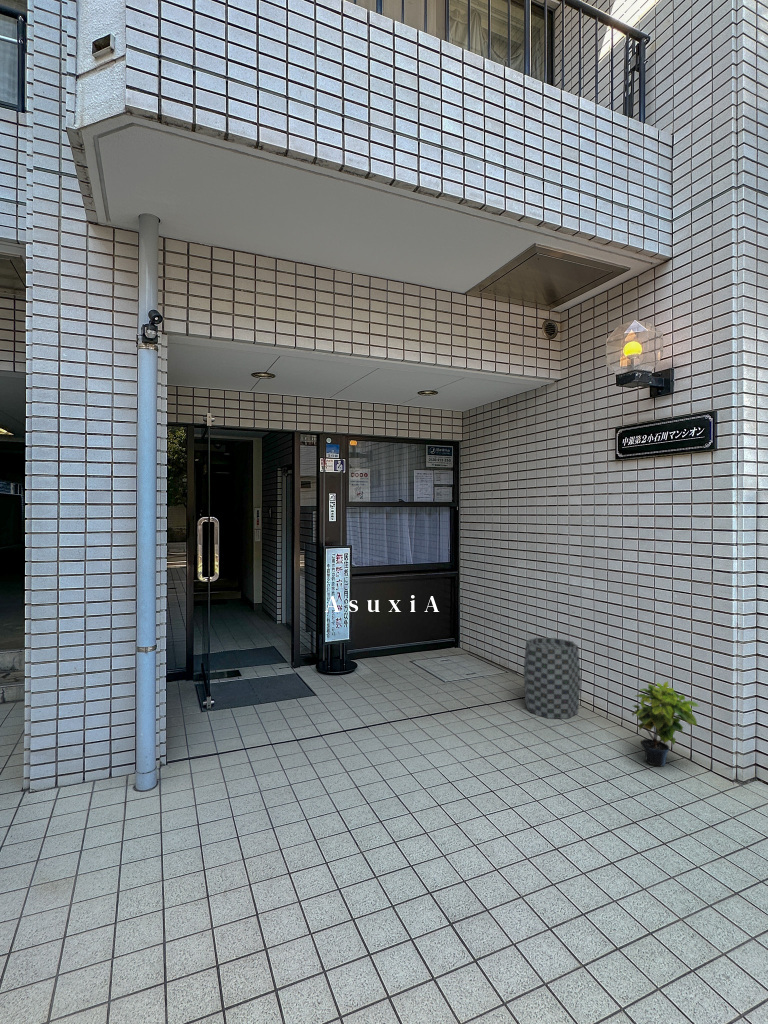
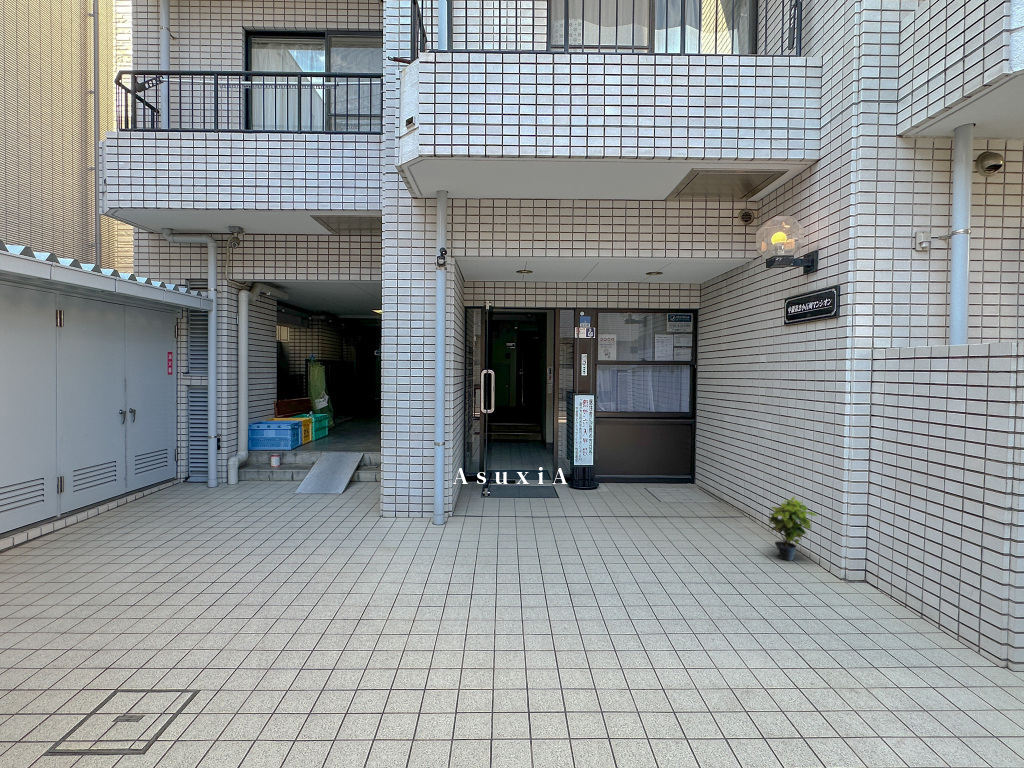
trash can: present [524,638,581,719] -> none [712,468,757,530]

